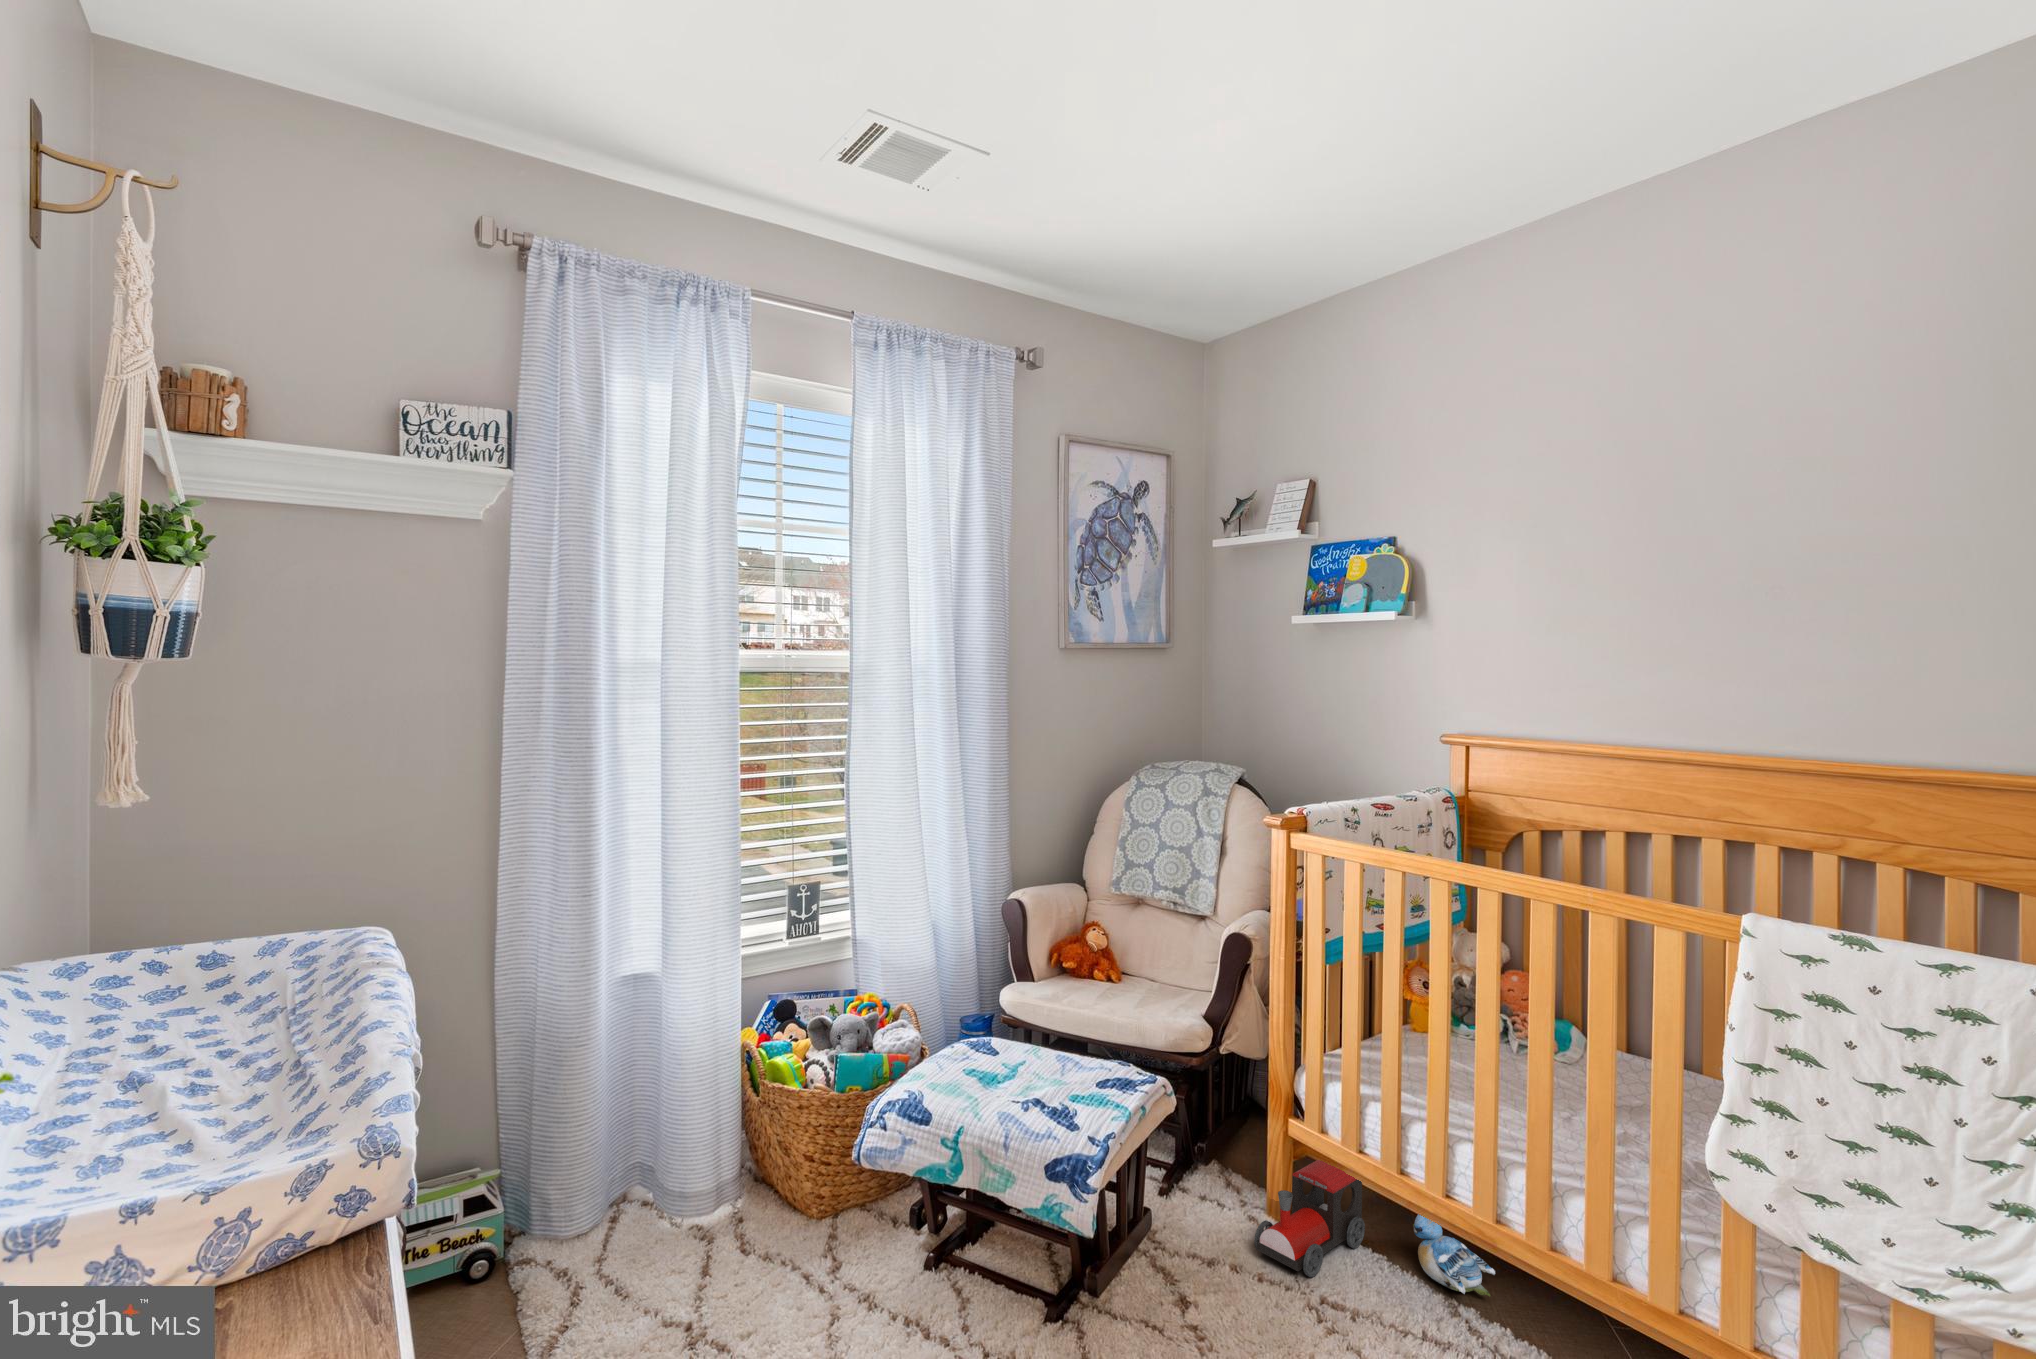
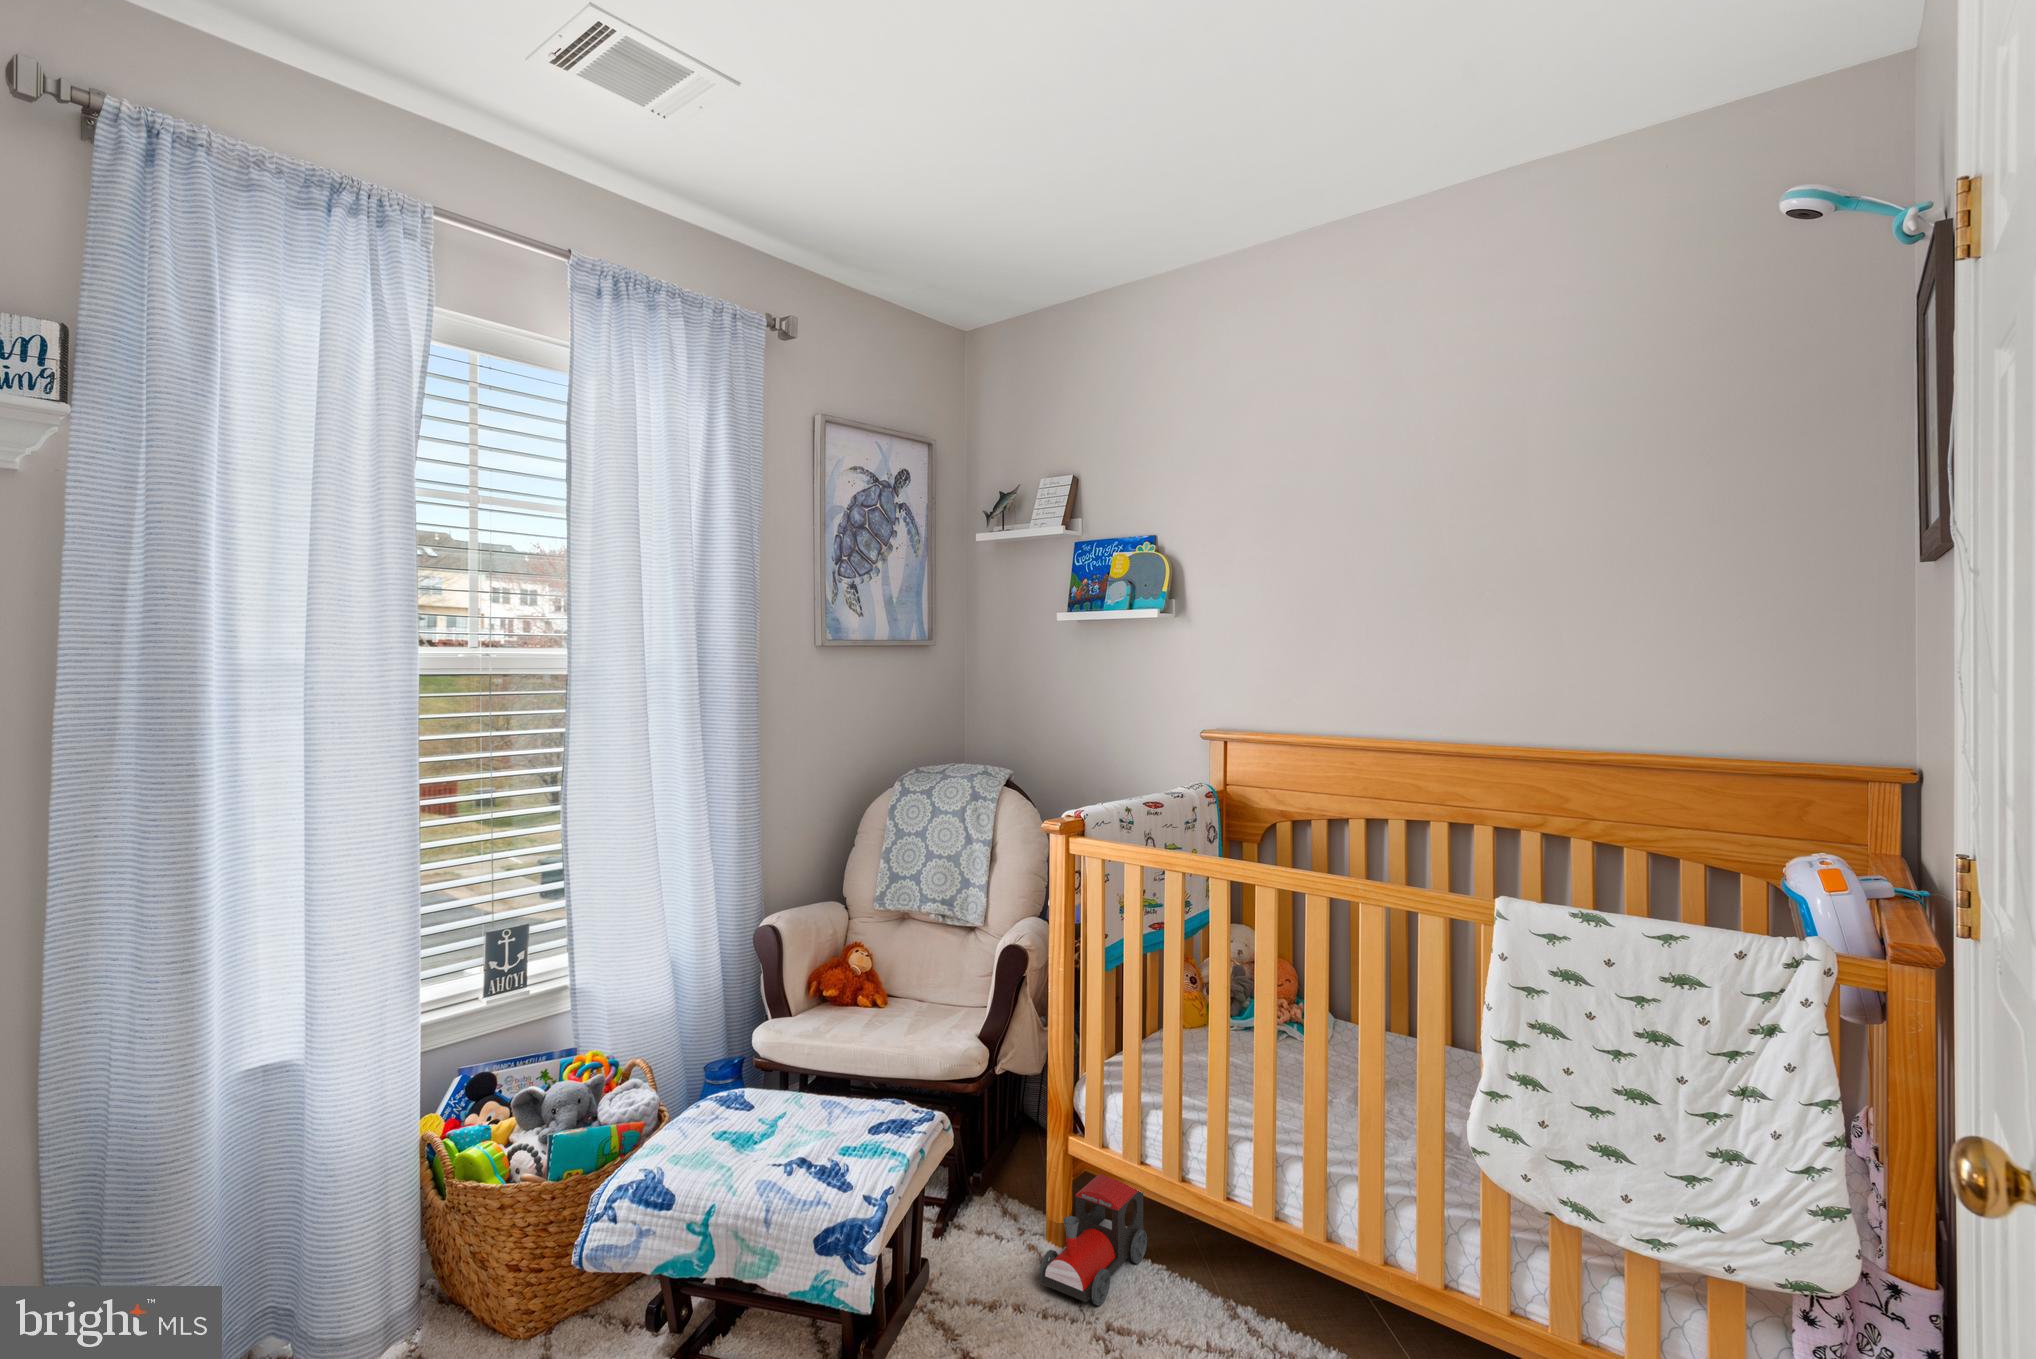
plush toy: present [1413,1214,1495,1296] -> none [1195,1218,1275,1299]

